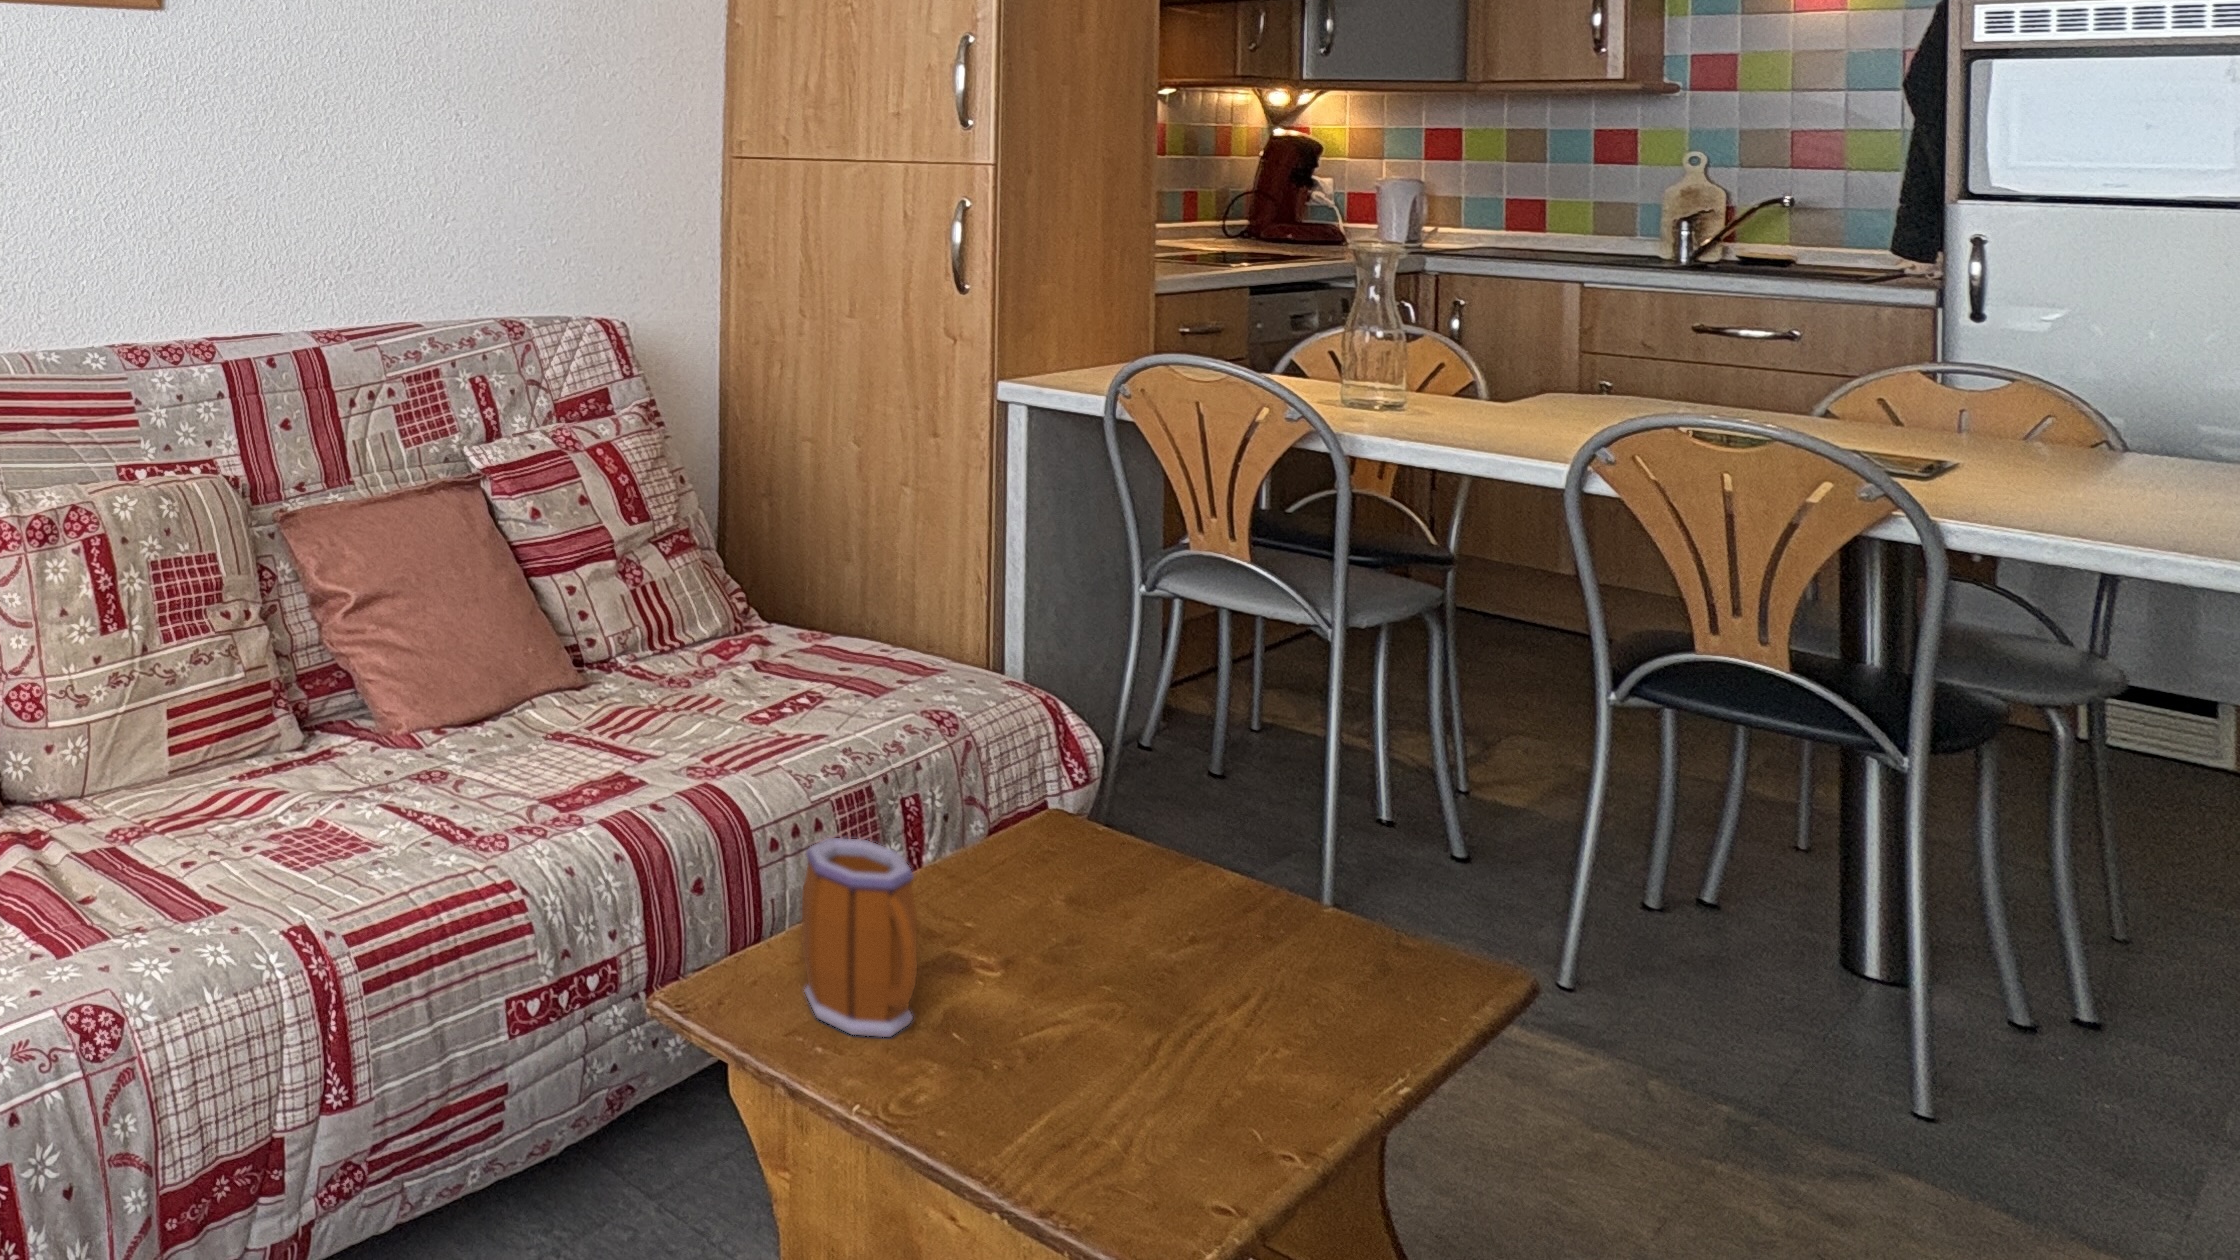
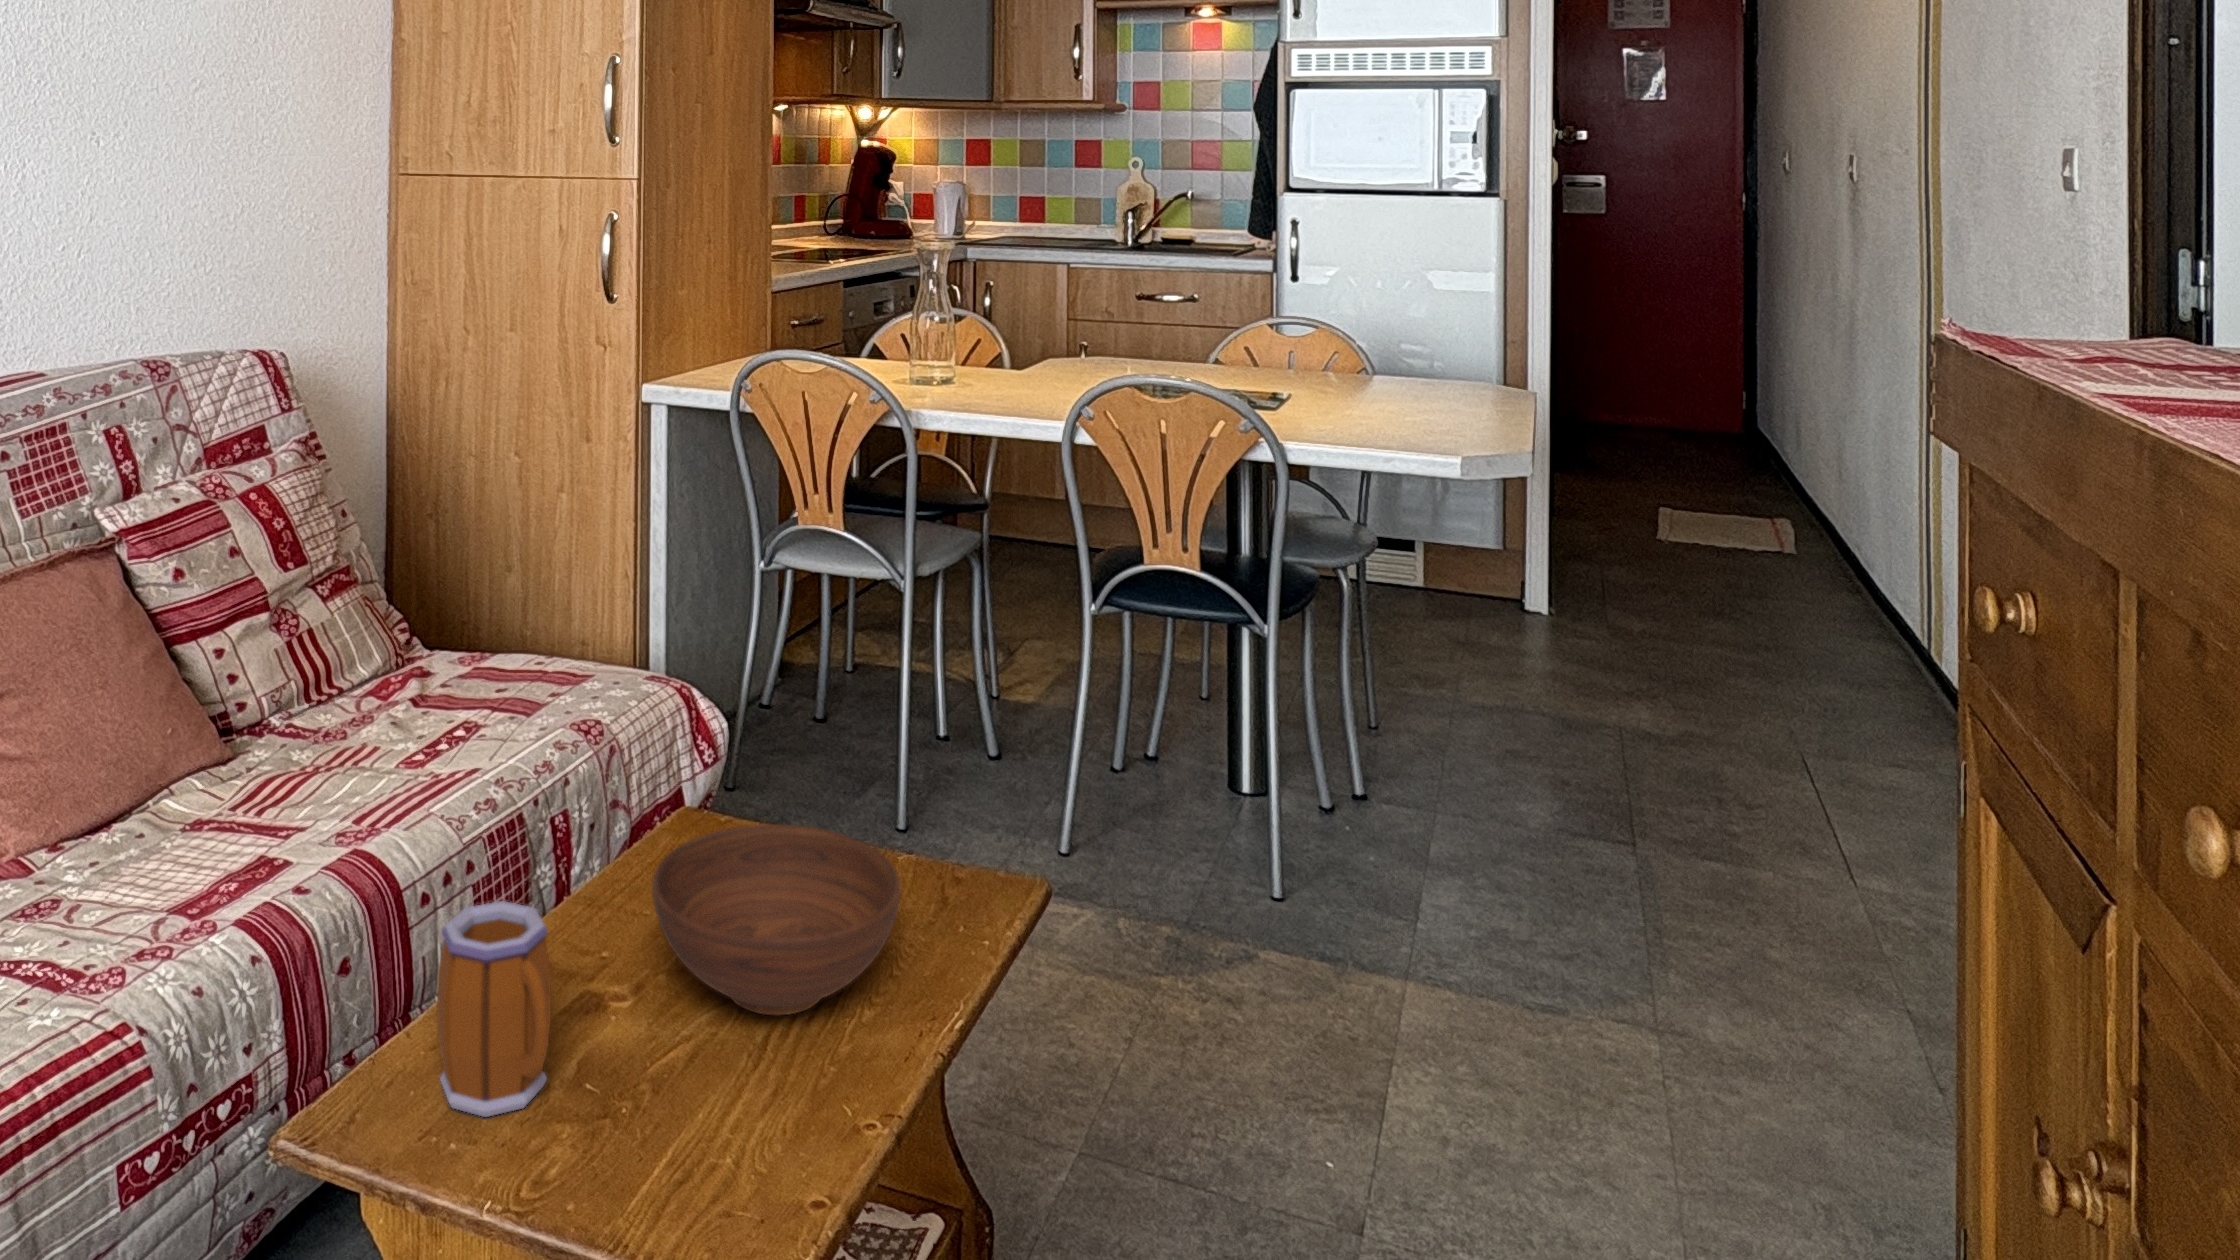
bowl: none [1024,829,1326,1030] -> present [652,824,901,1015]

